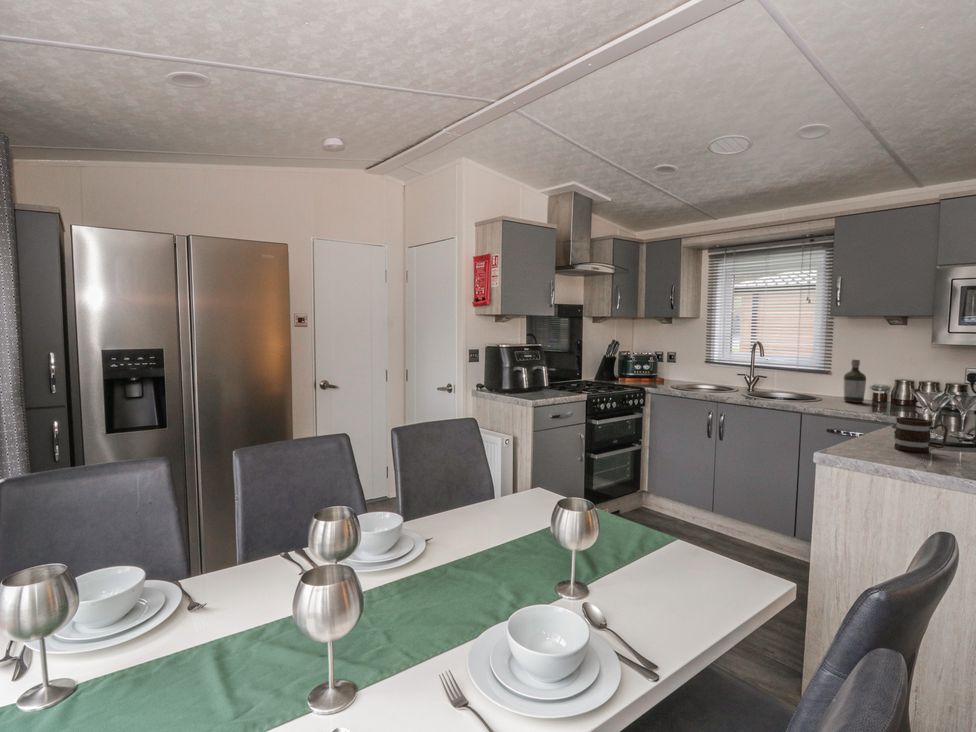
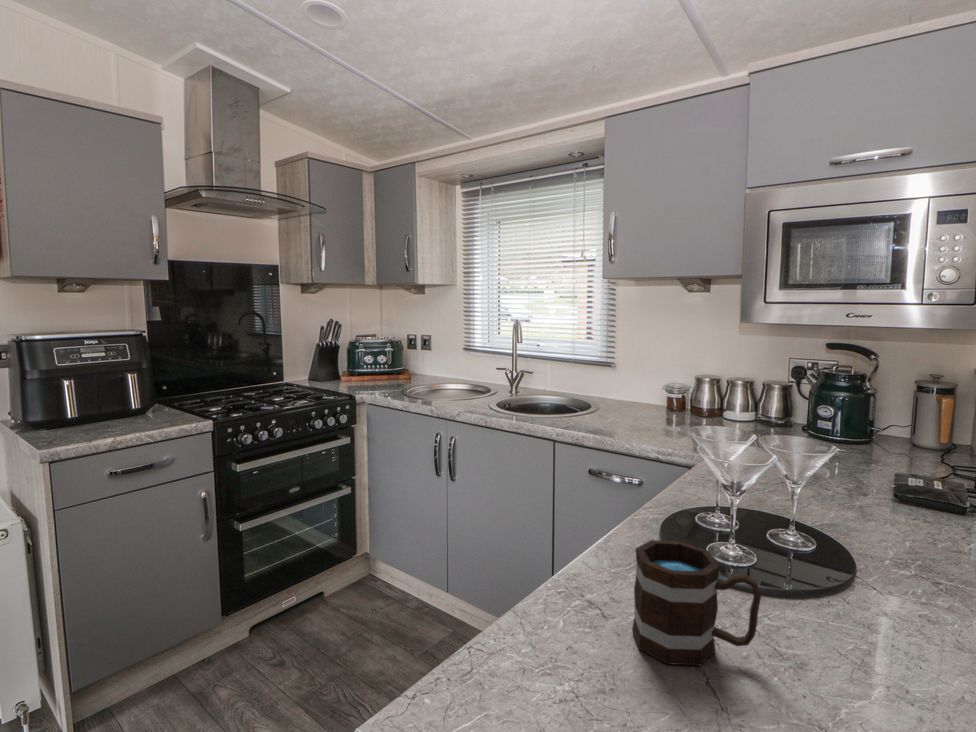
bottle: present [843,360,866,403] -> none [628,346,656,413]

